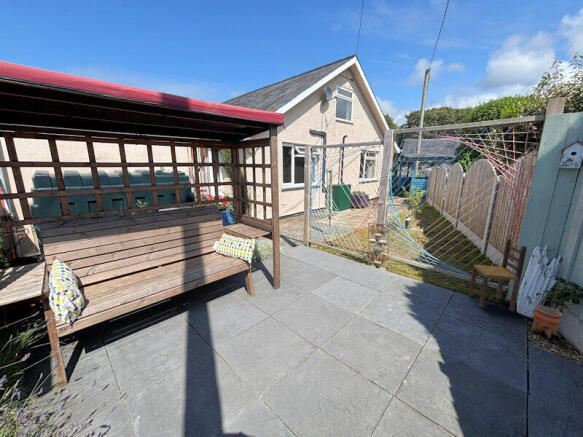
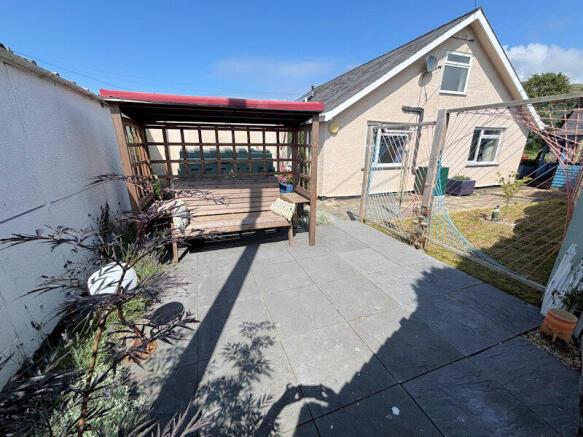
chair: present [469,239,527,312] -> none [498,235,566,314]

